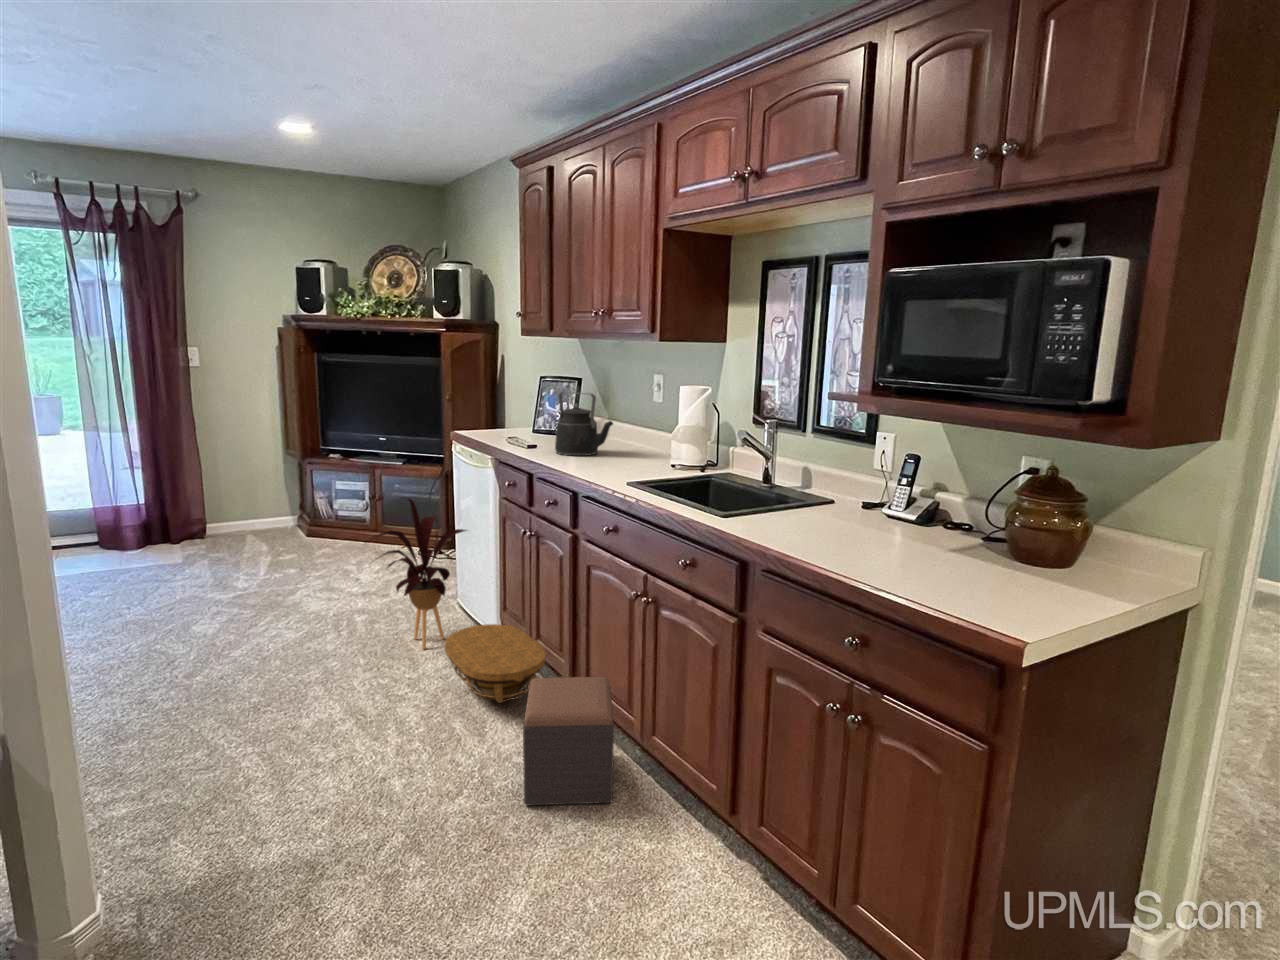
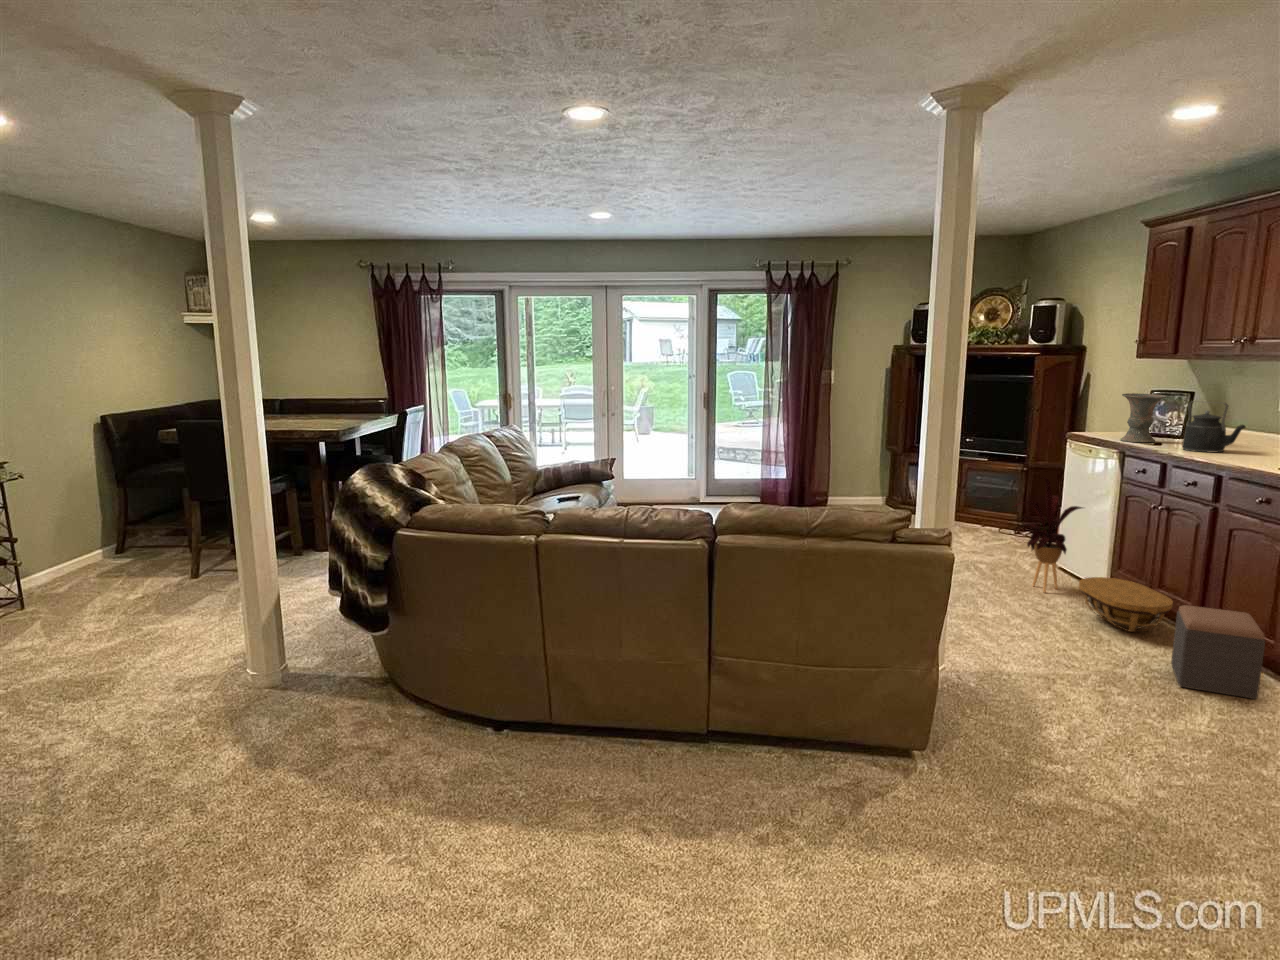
vase: none [497,381,544,443] -> present [1120,393,1166,442]

